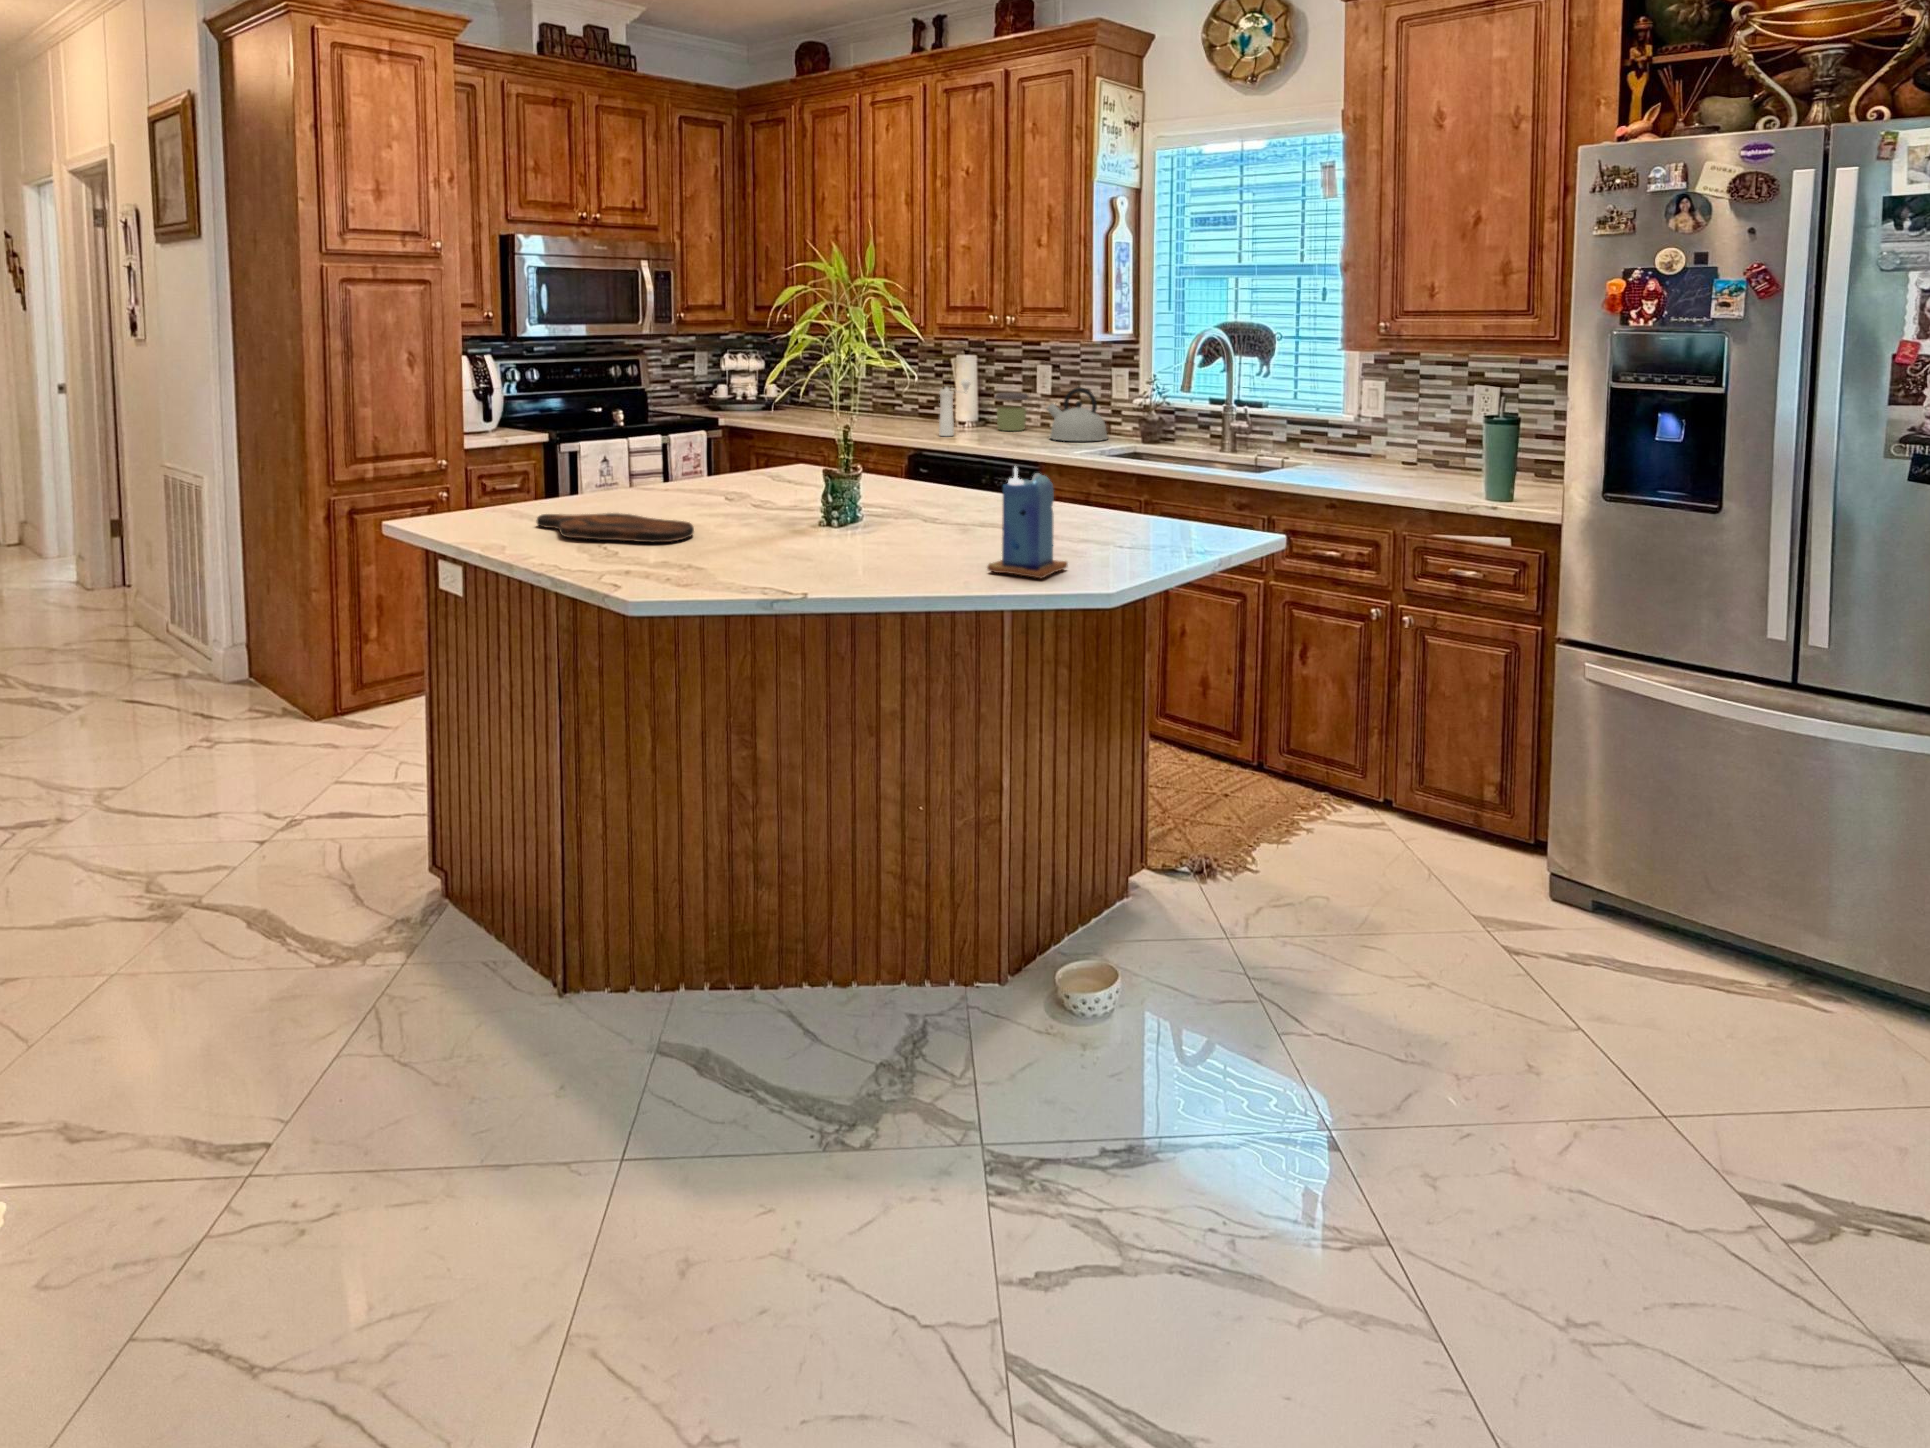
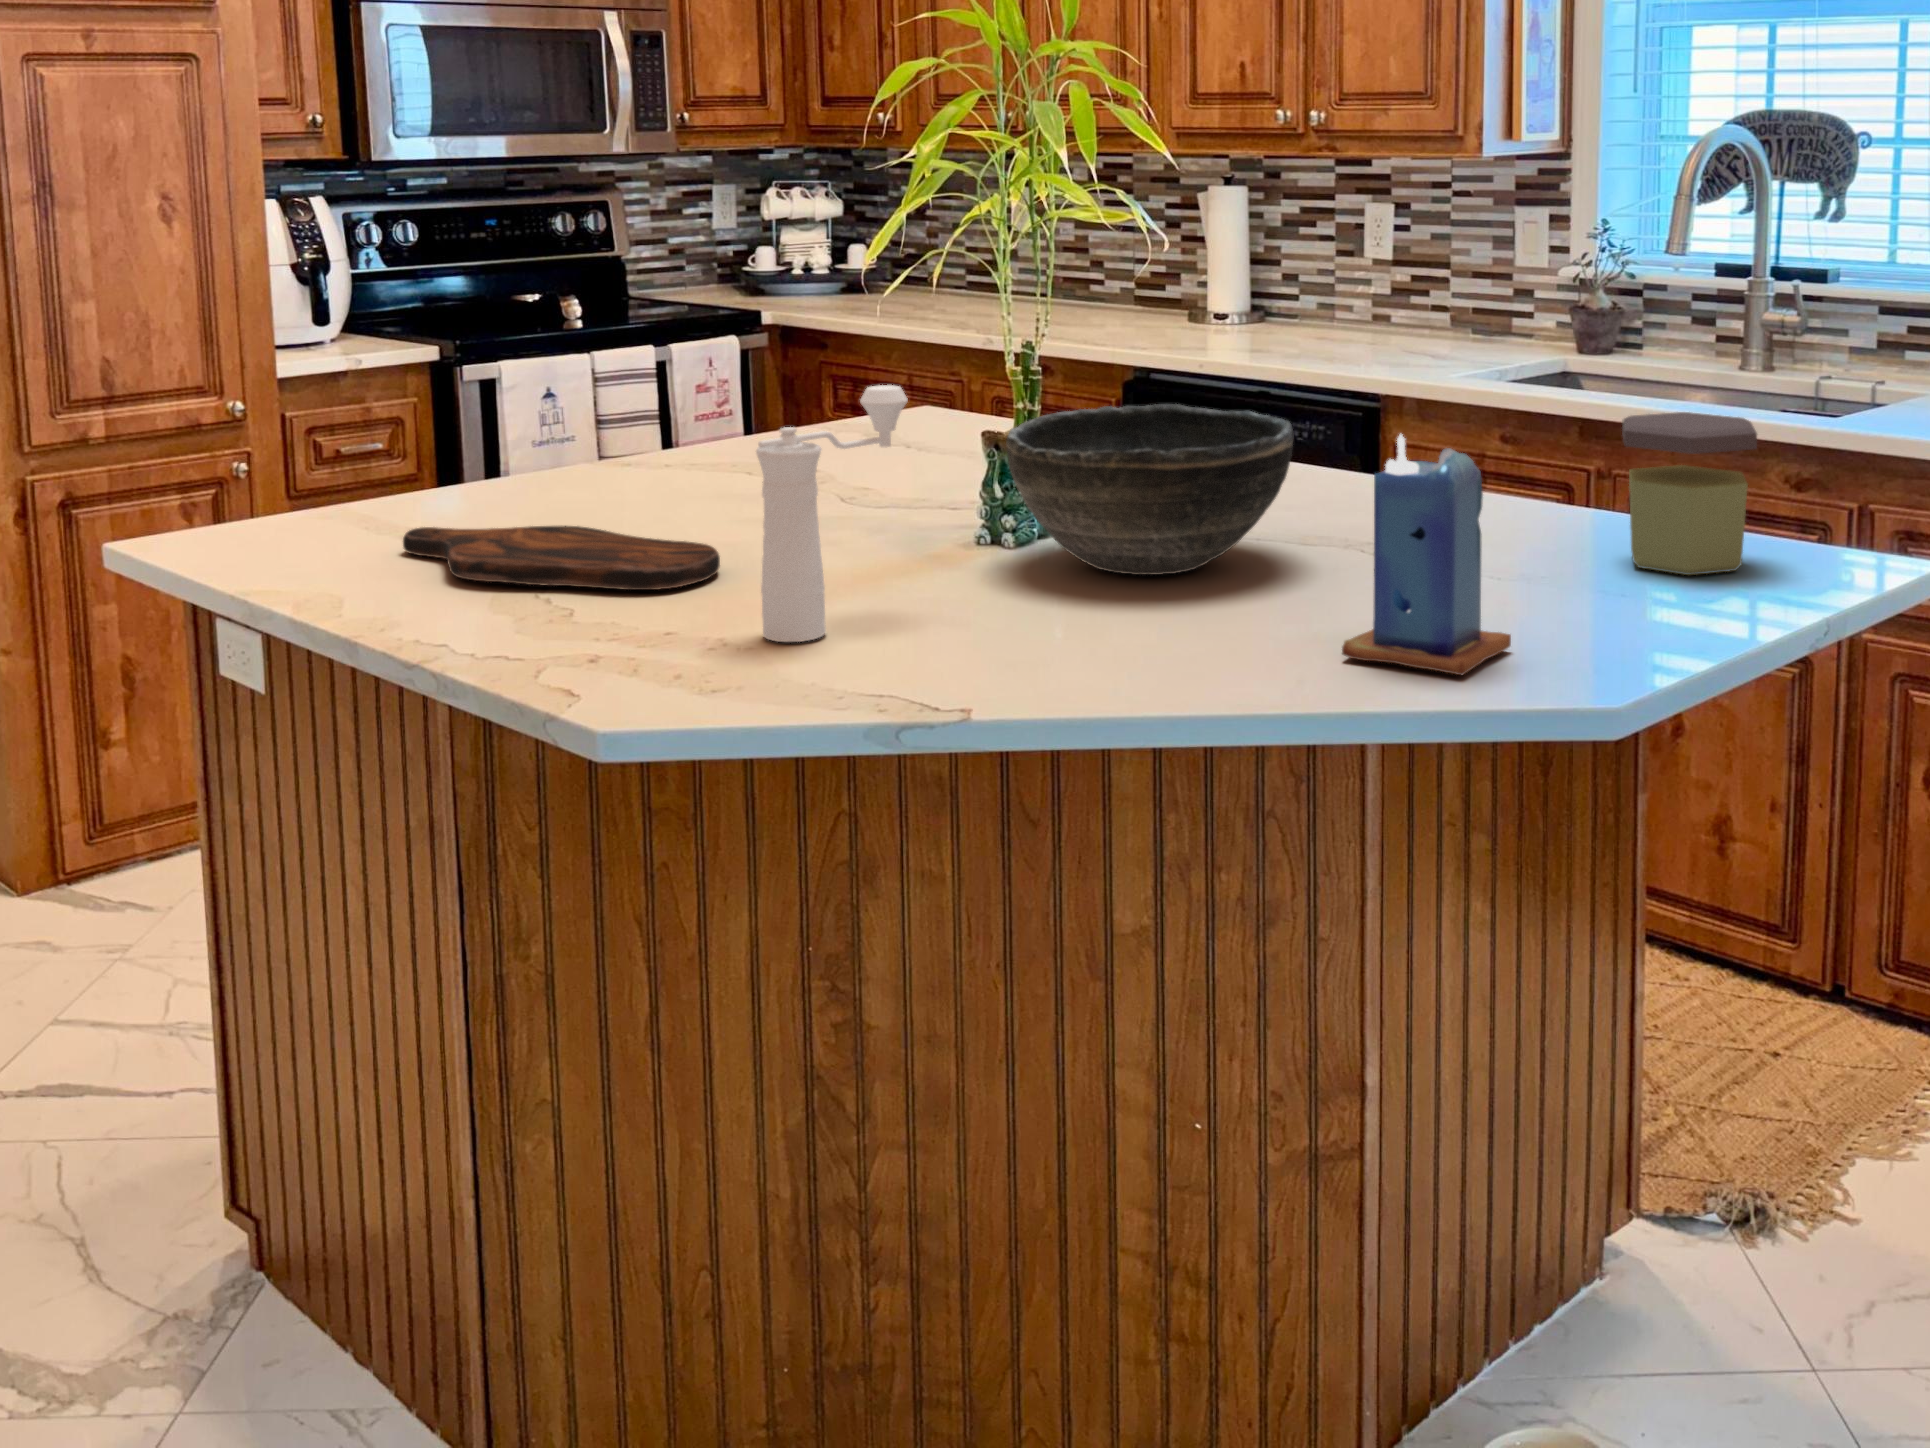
pepper mill: present [939,379,971,436] -> present [756,385,908,642]
kettle: present [1047,388,1108,441] -> none [1390,243,1513,349]
jar: present [995,393,1028,431] -> present [1622,412,1757,575]
bowl: none [835,457,974,538] -> present [1006,404,1294,575]

